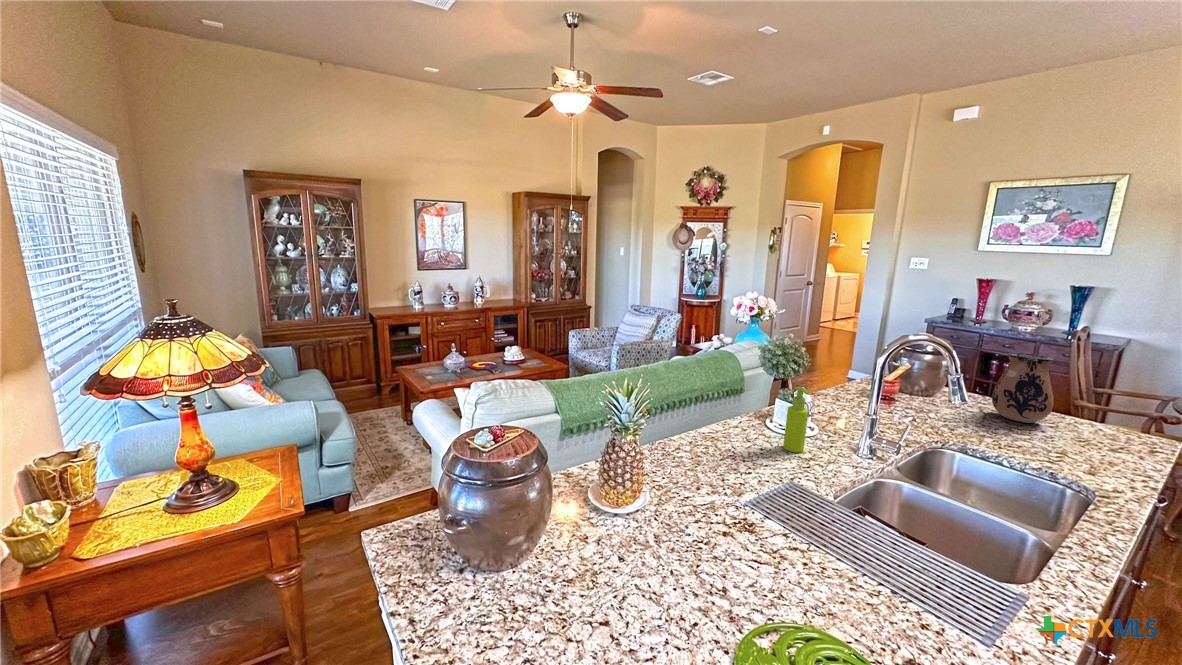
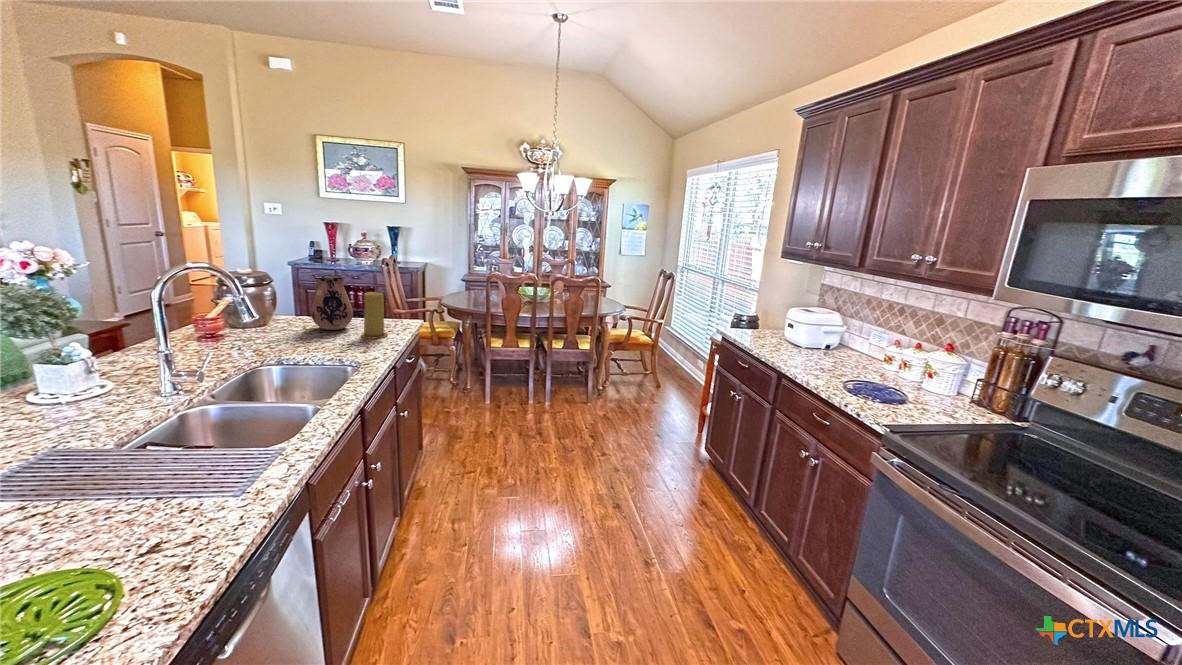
soap dispenser: present [783,387,812,453] -> none [39,340,83,419]
candle: none [1066,387,1124,454] -> present [361,292,387,338]

